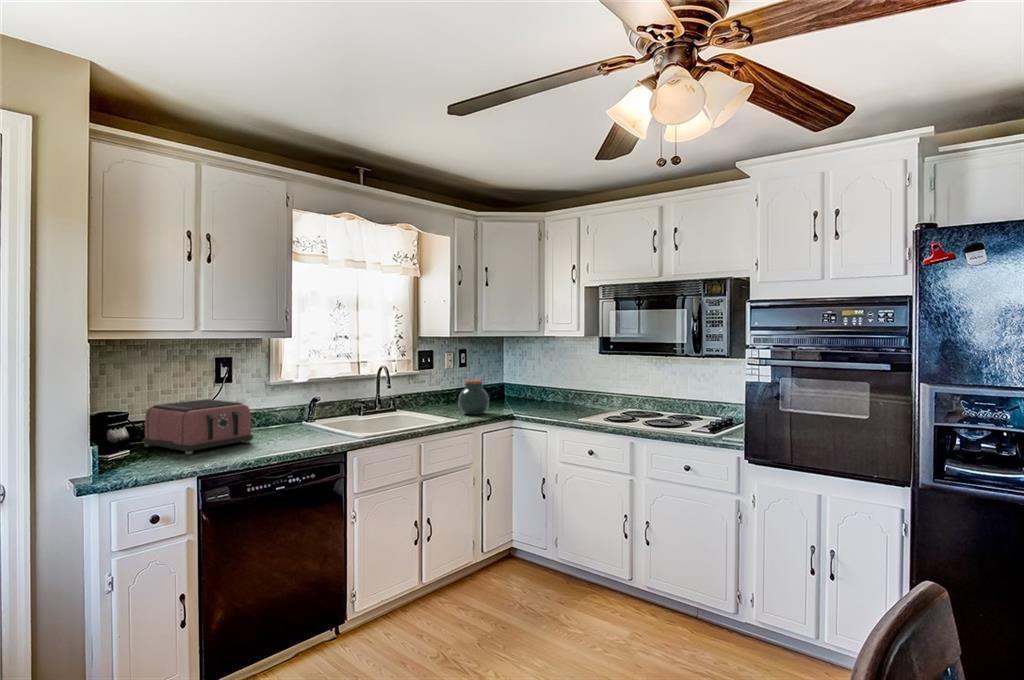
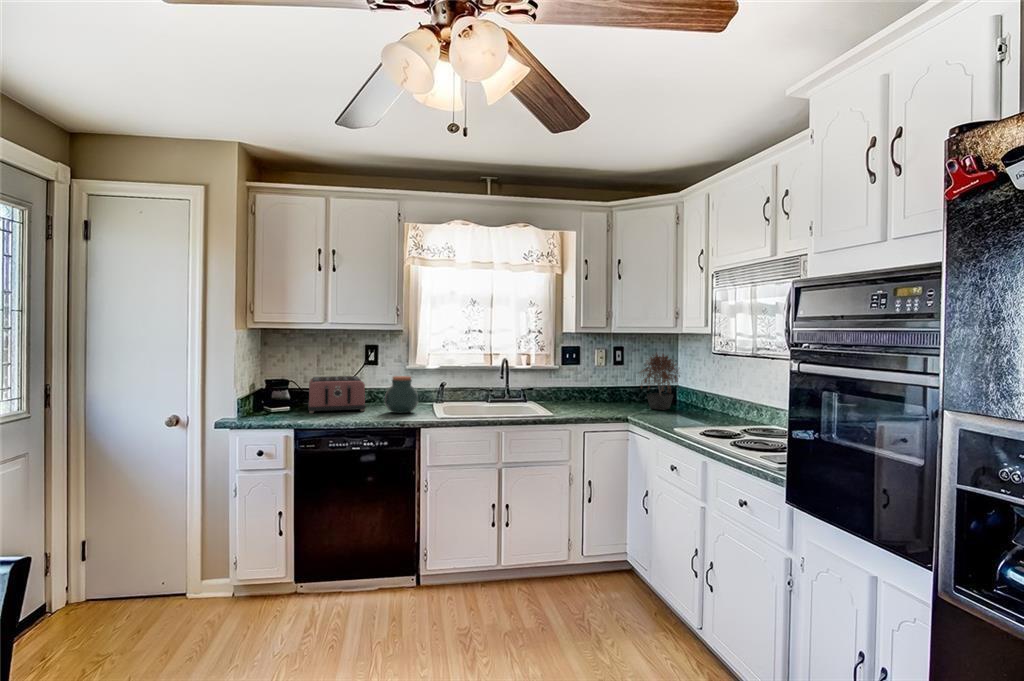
potted plant: none [495,353,533,407] -> present [641,354,680,410]
jar: present [458,380,489,415] -> present [385,376,418,413]

